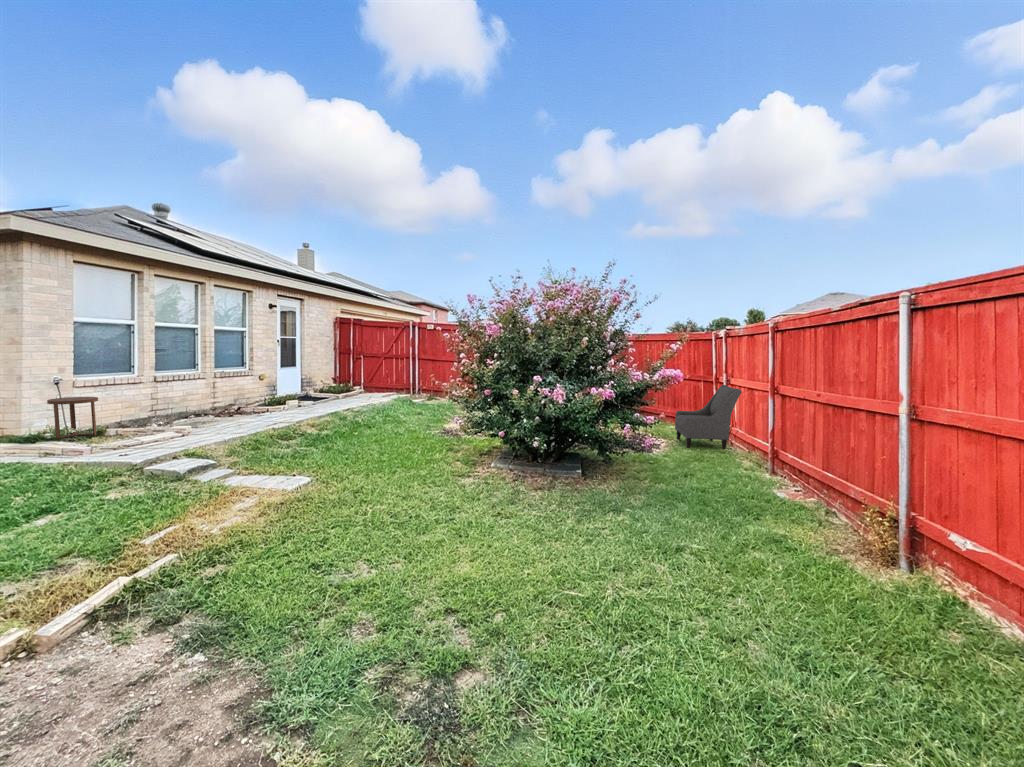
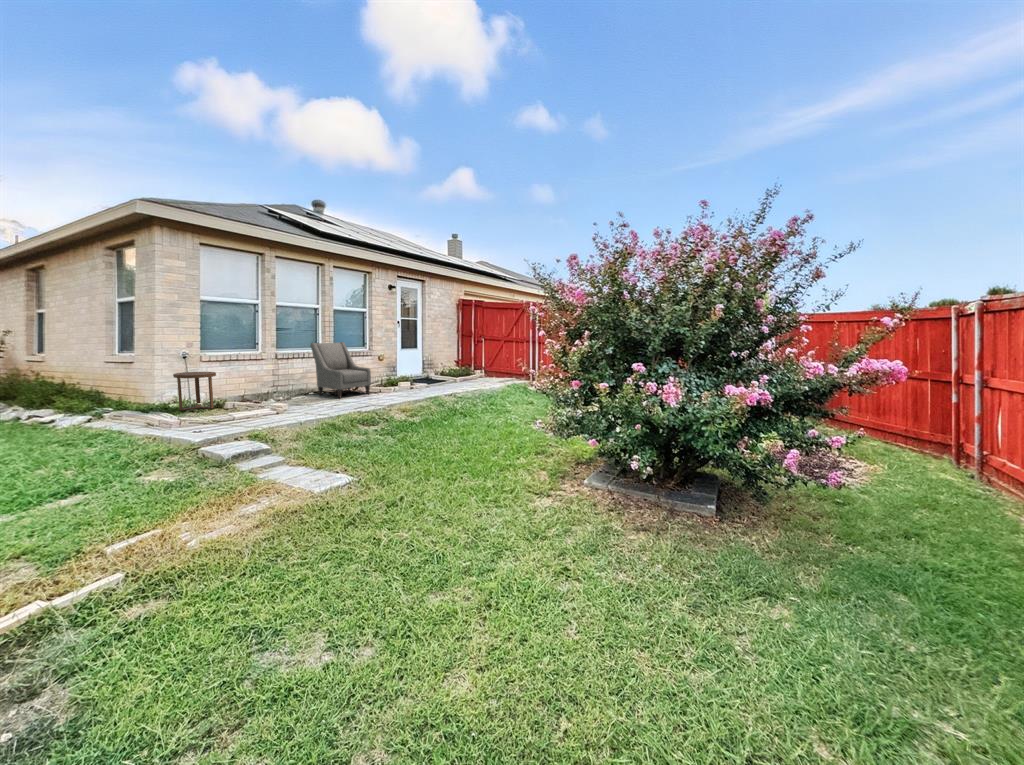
chair: present [675,385,742,449] -> present [311,342,371,398]

